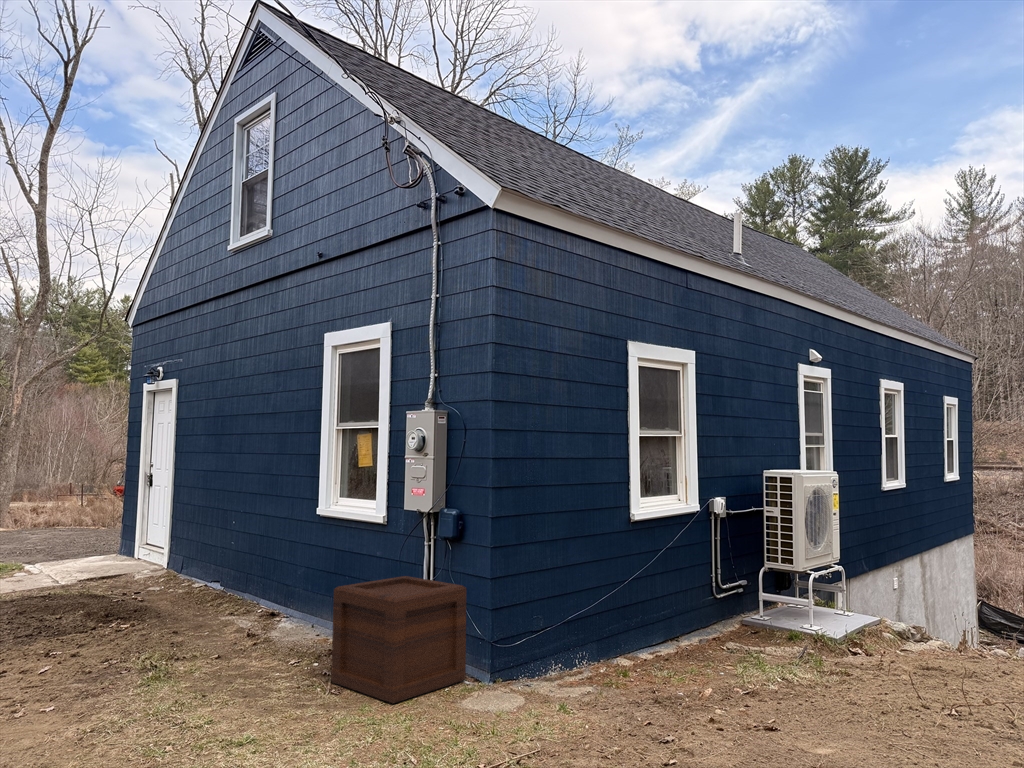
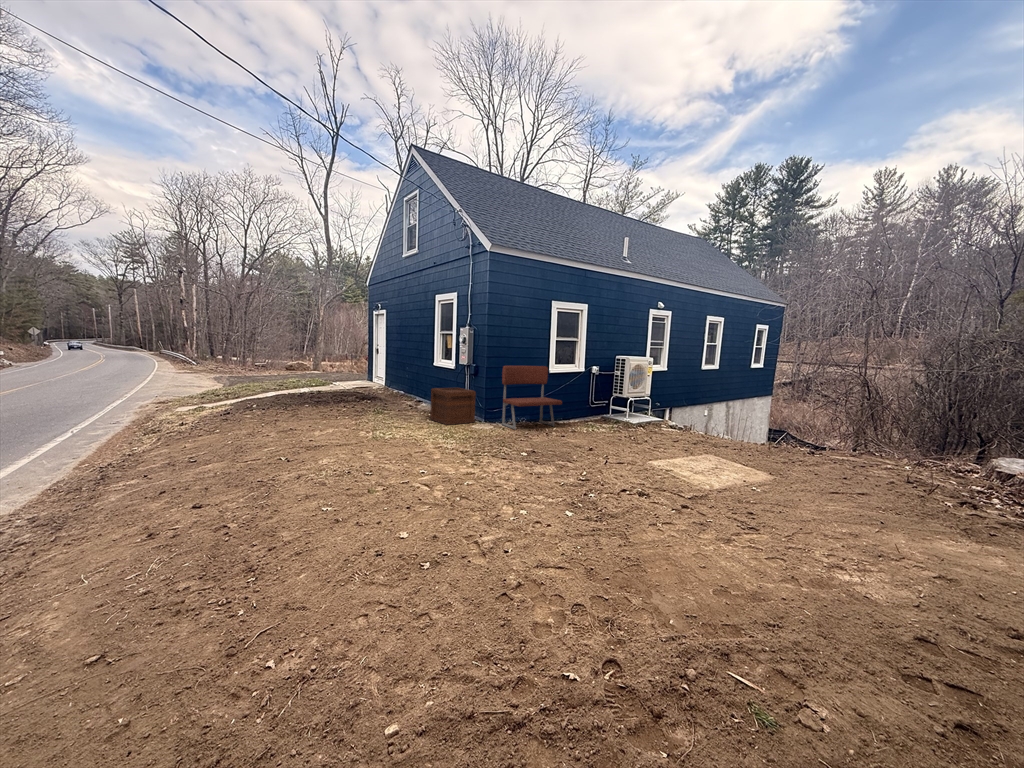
bench: none [543,504,703,699] -> present [501,366,562,429]

